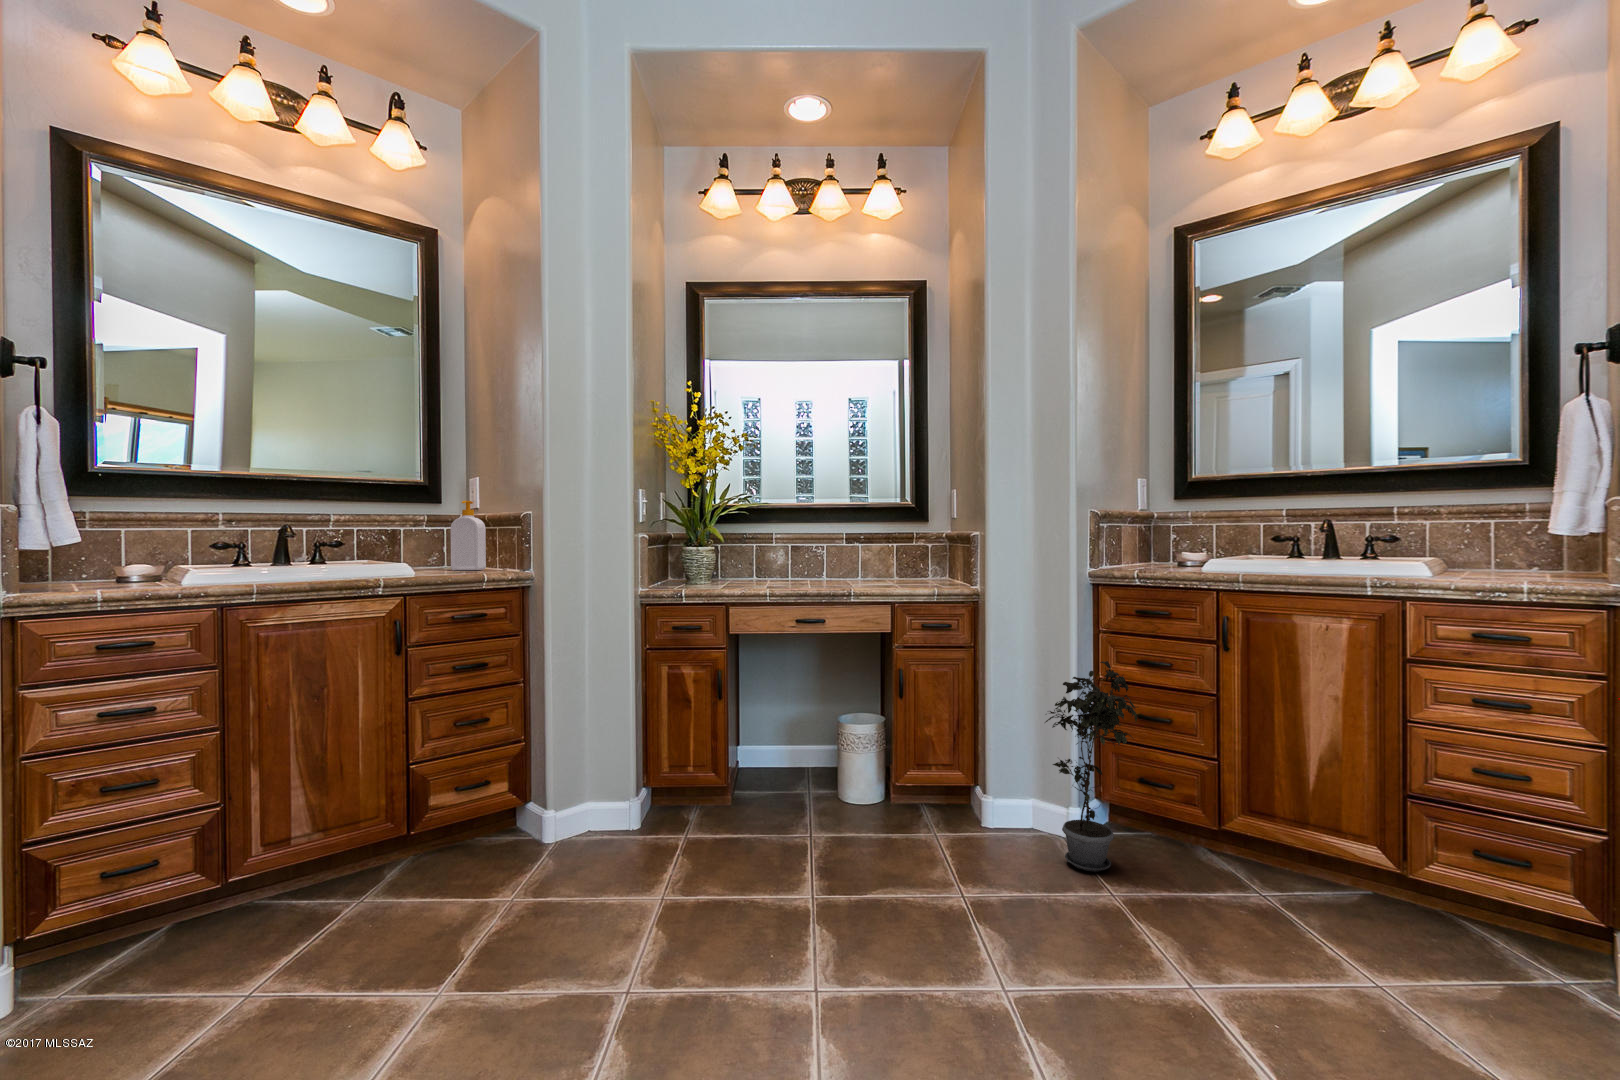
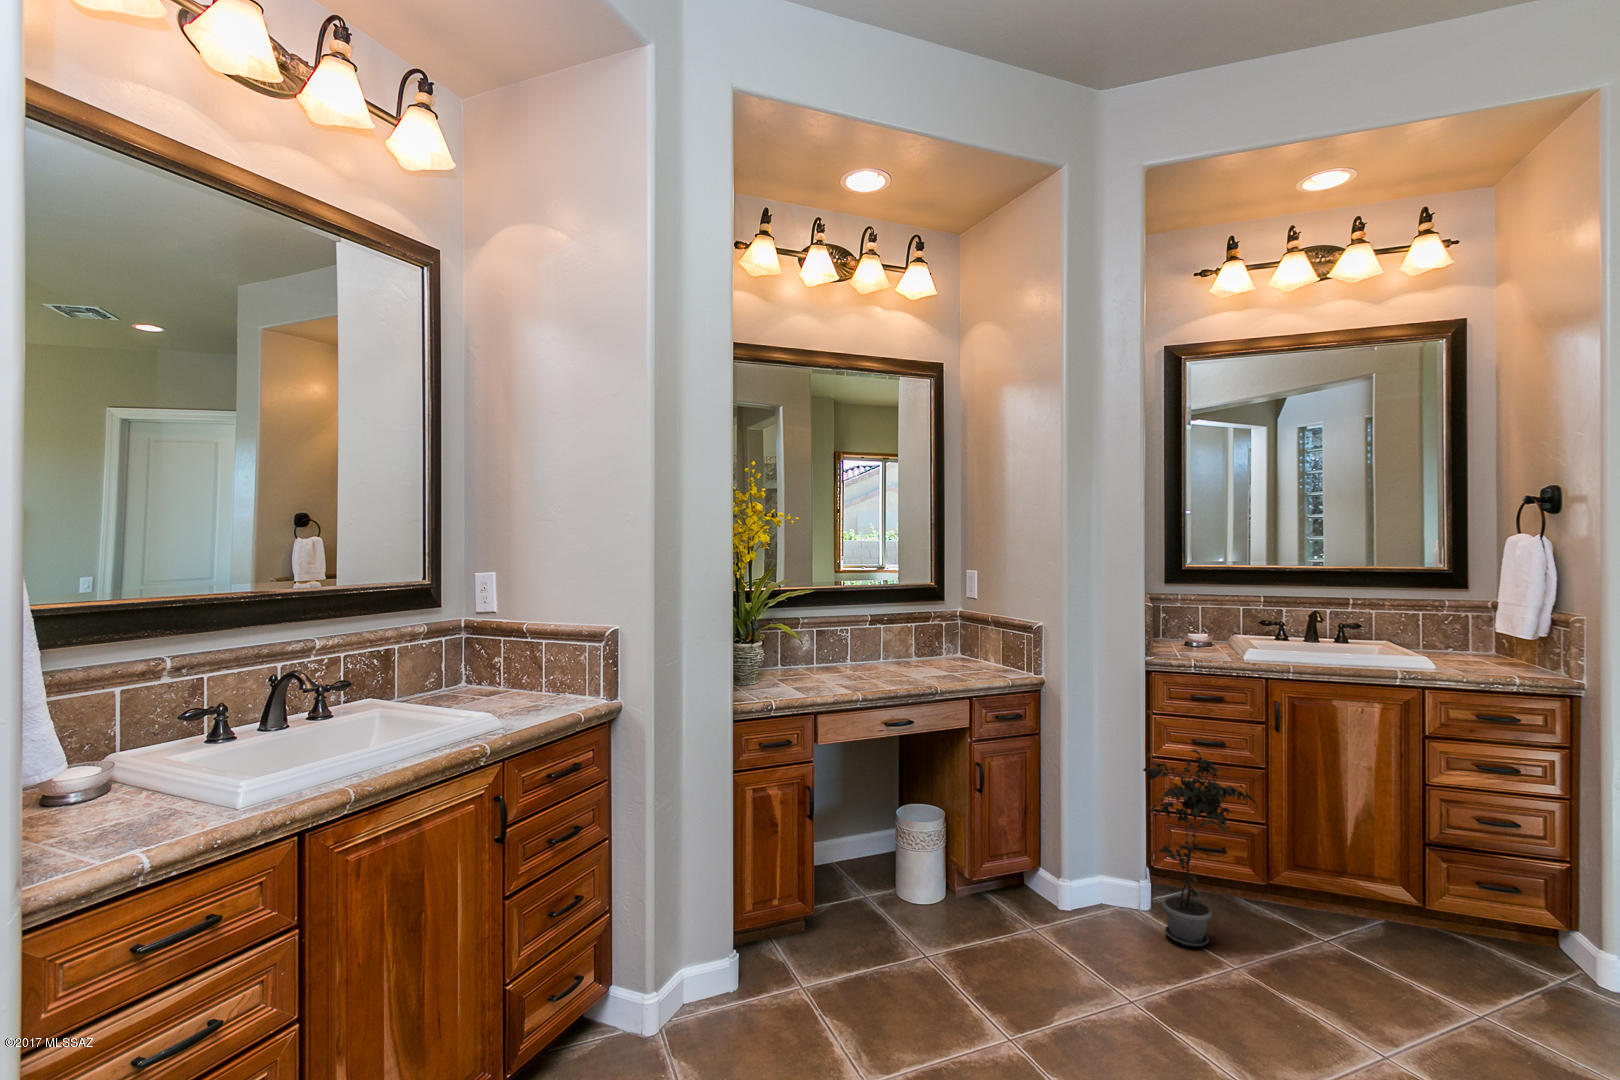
soap bottle: present [451,501,486,570] -> none [519,616,558,708]

